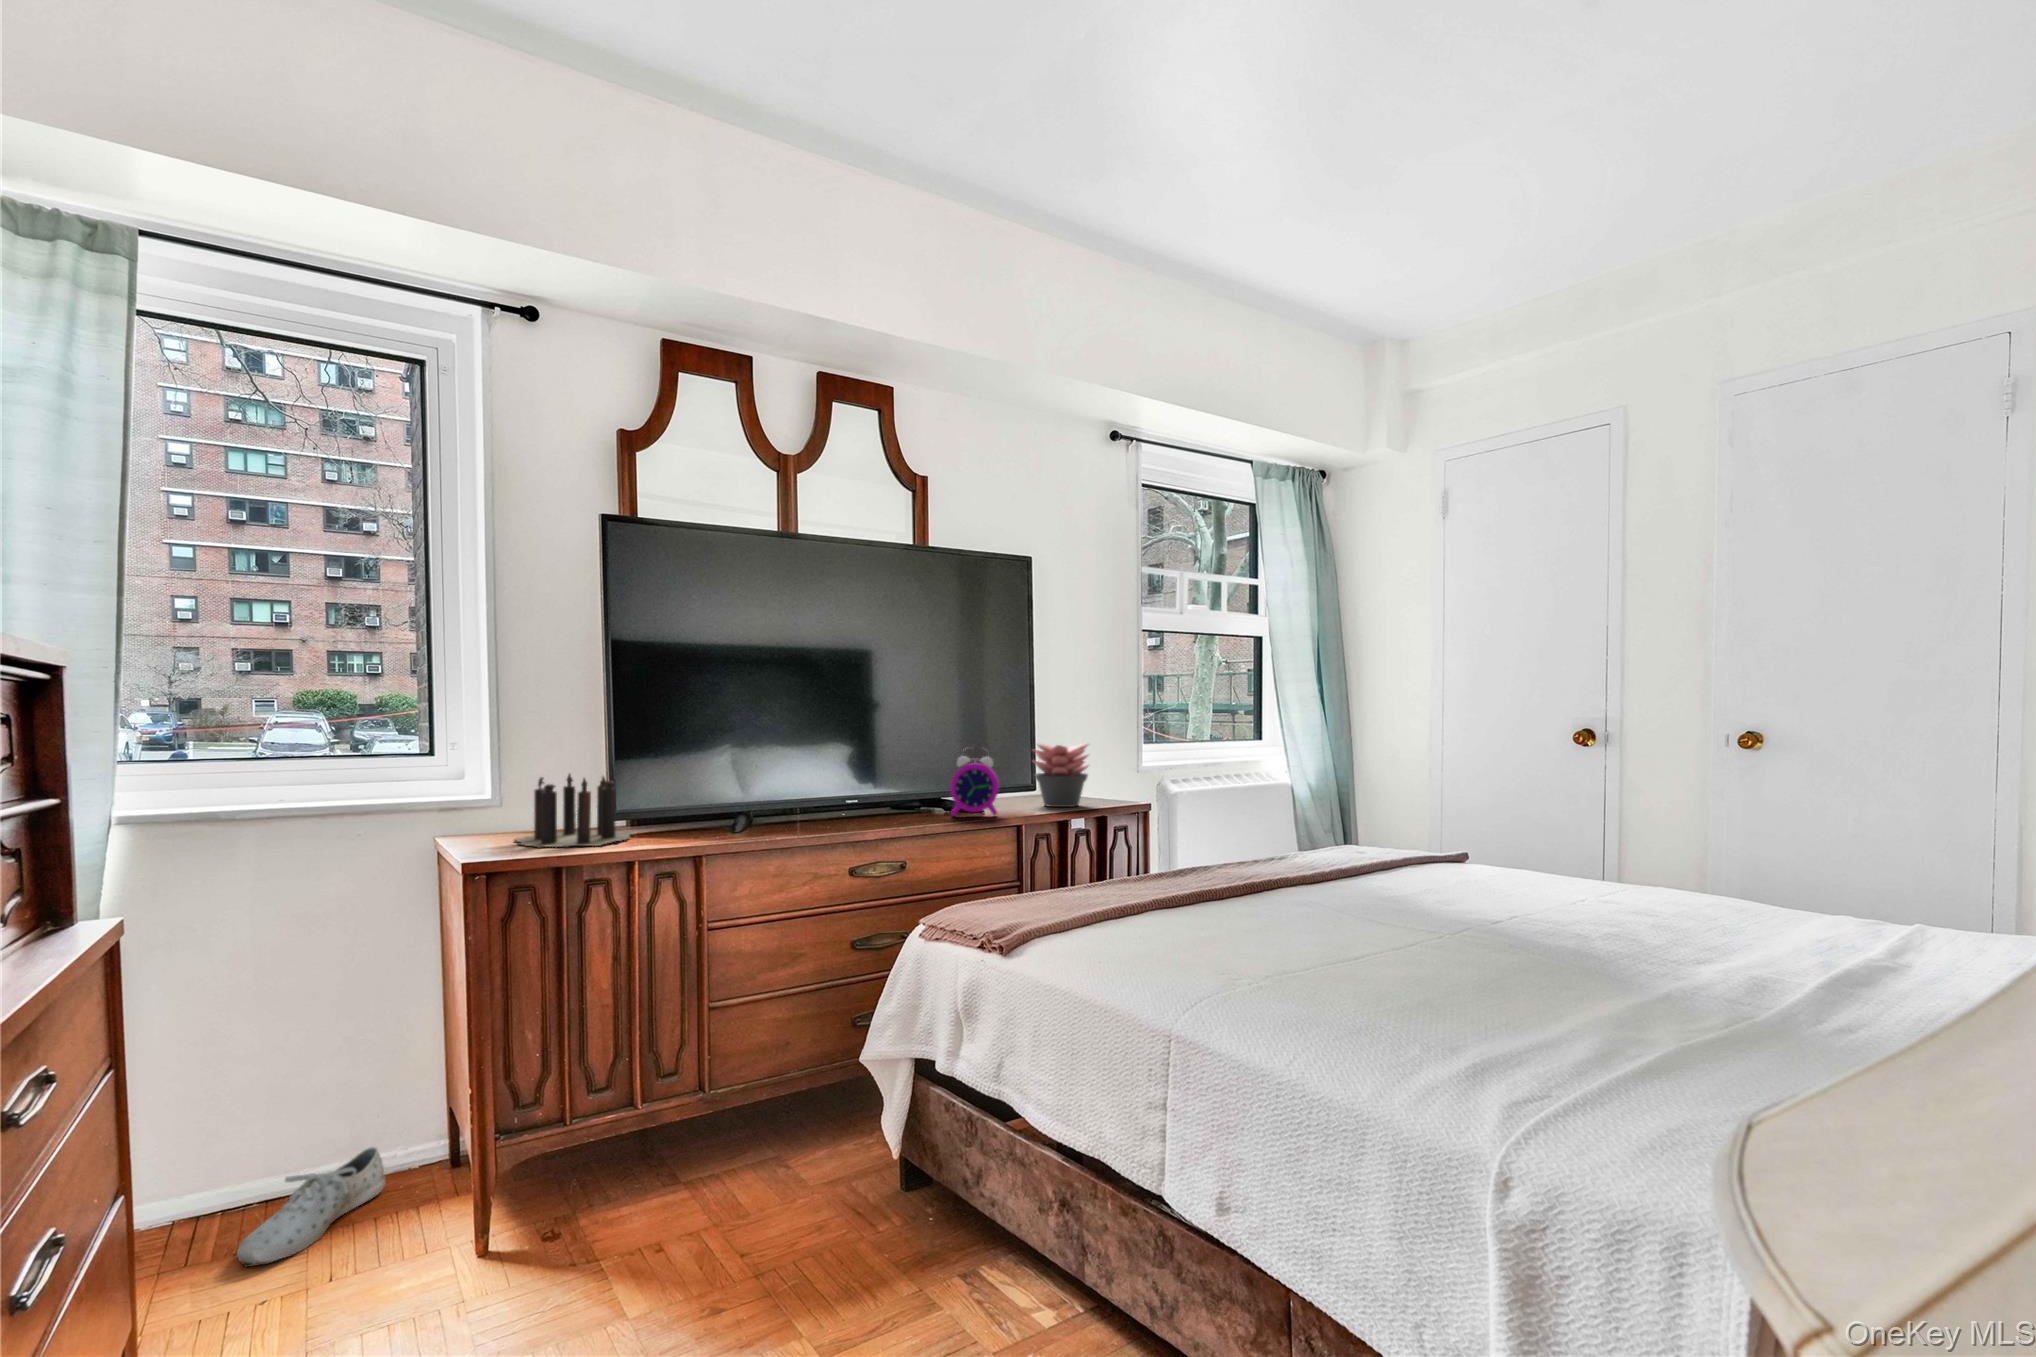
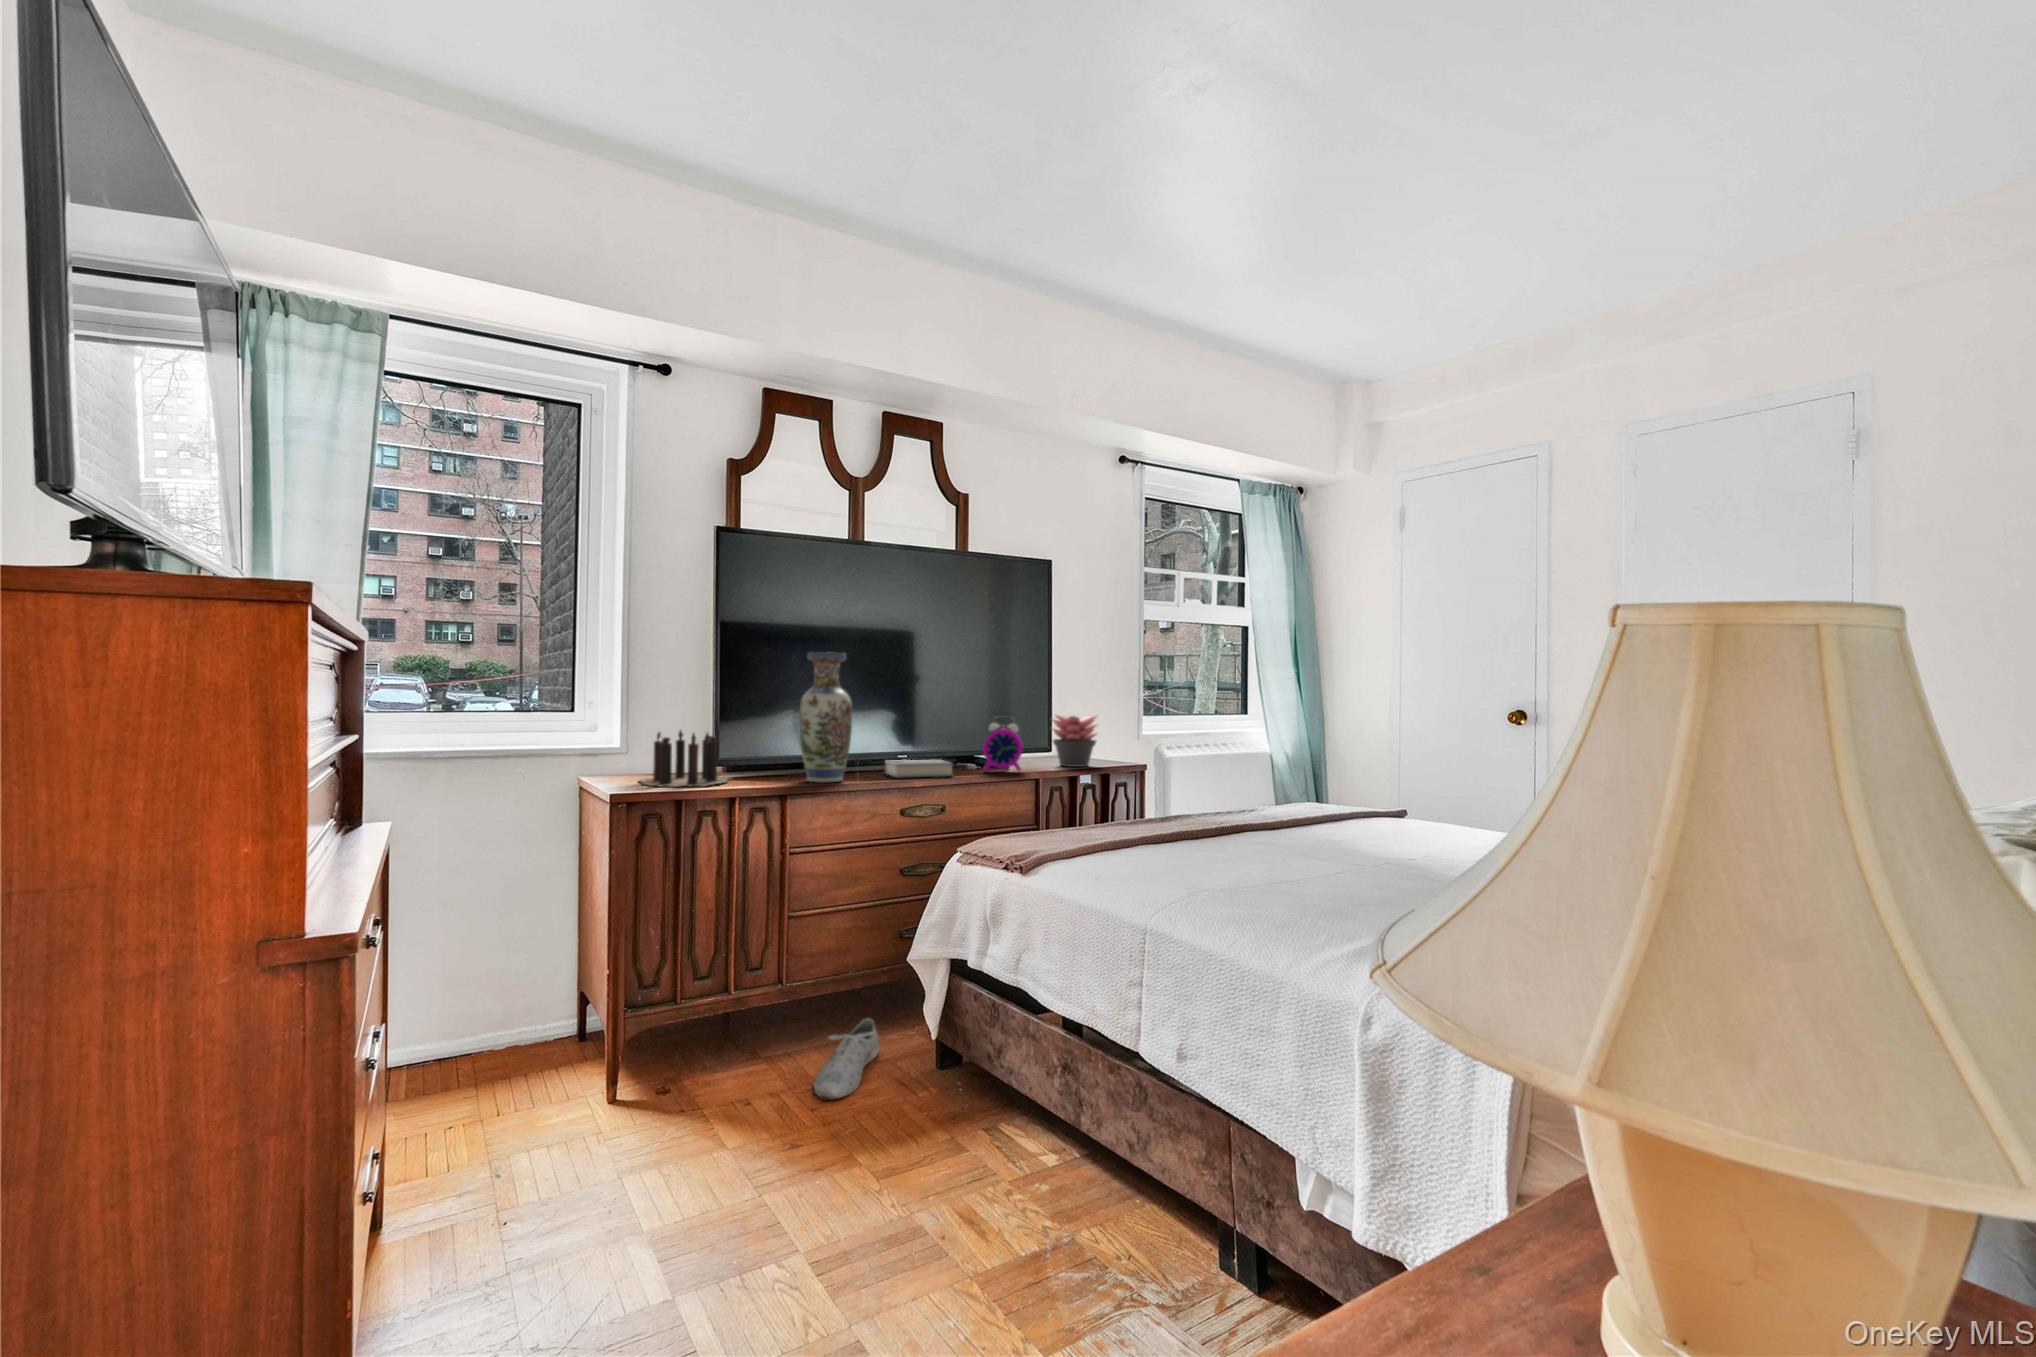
vase: none [720,674,786,836] -> present [799,652,852,783]
hardback book: none [829,803,914,827] -> present [885,760,952,778]
shoe: present [237,1147,385,1267] -> present [813,1018,880,1101]

